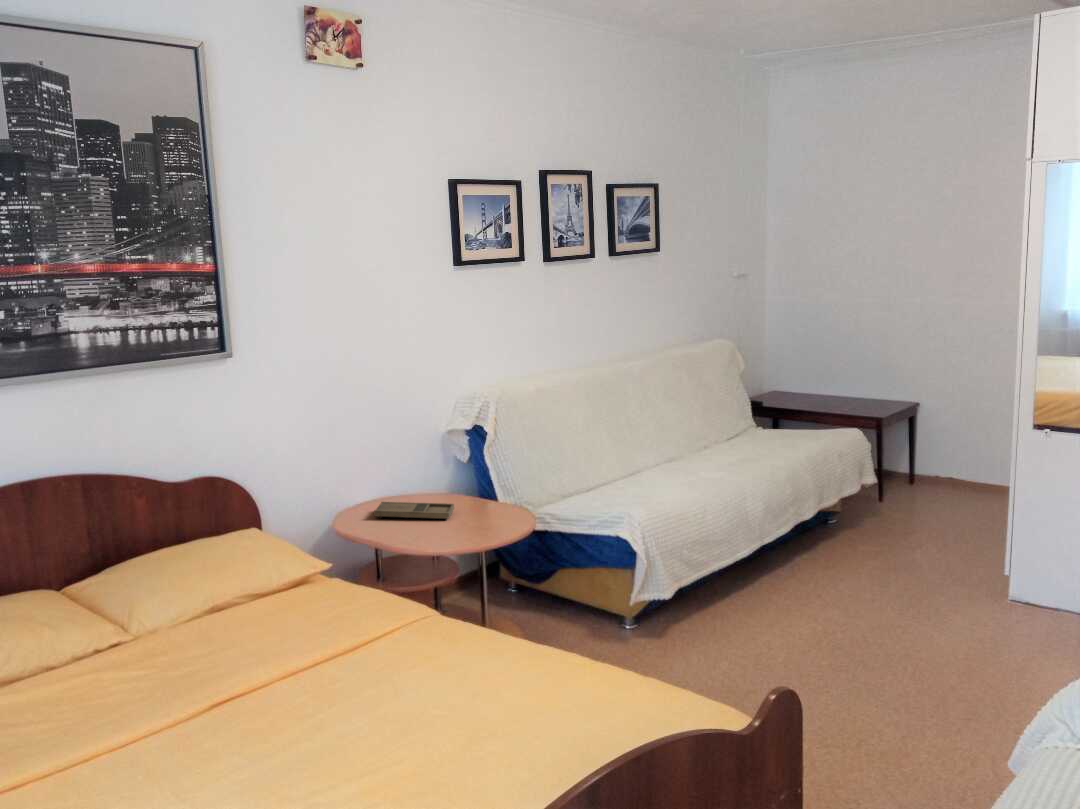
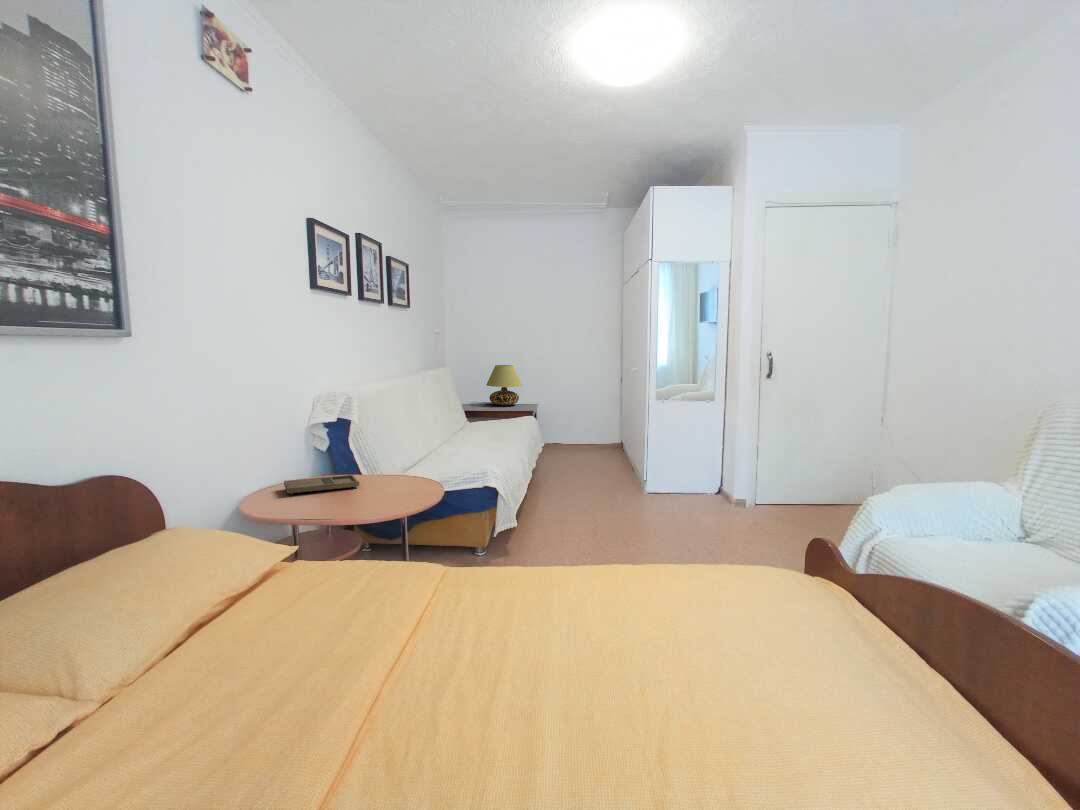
table lamp: none [821,331,891,407] -> present [486,365,522,405]

